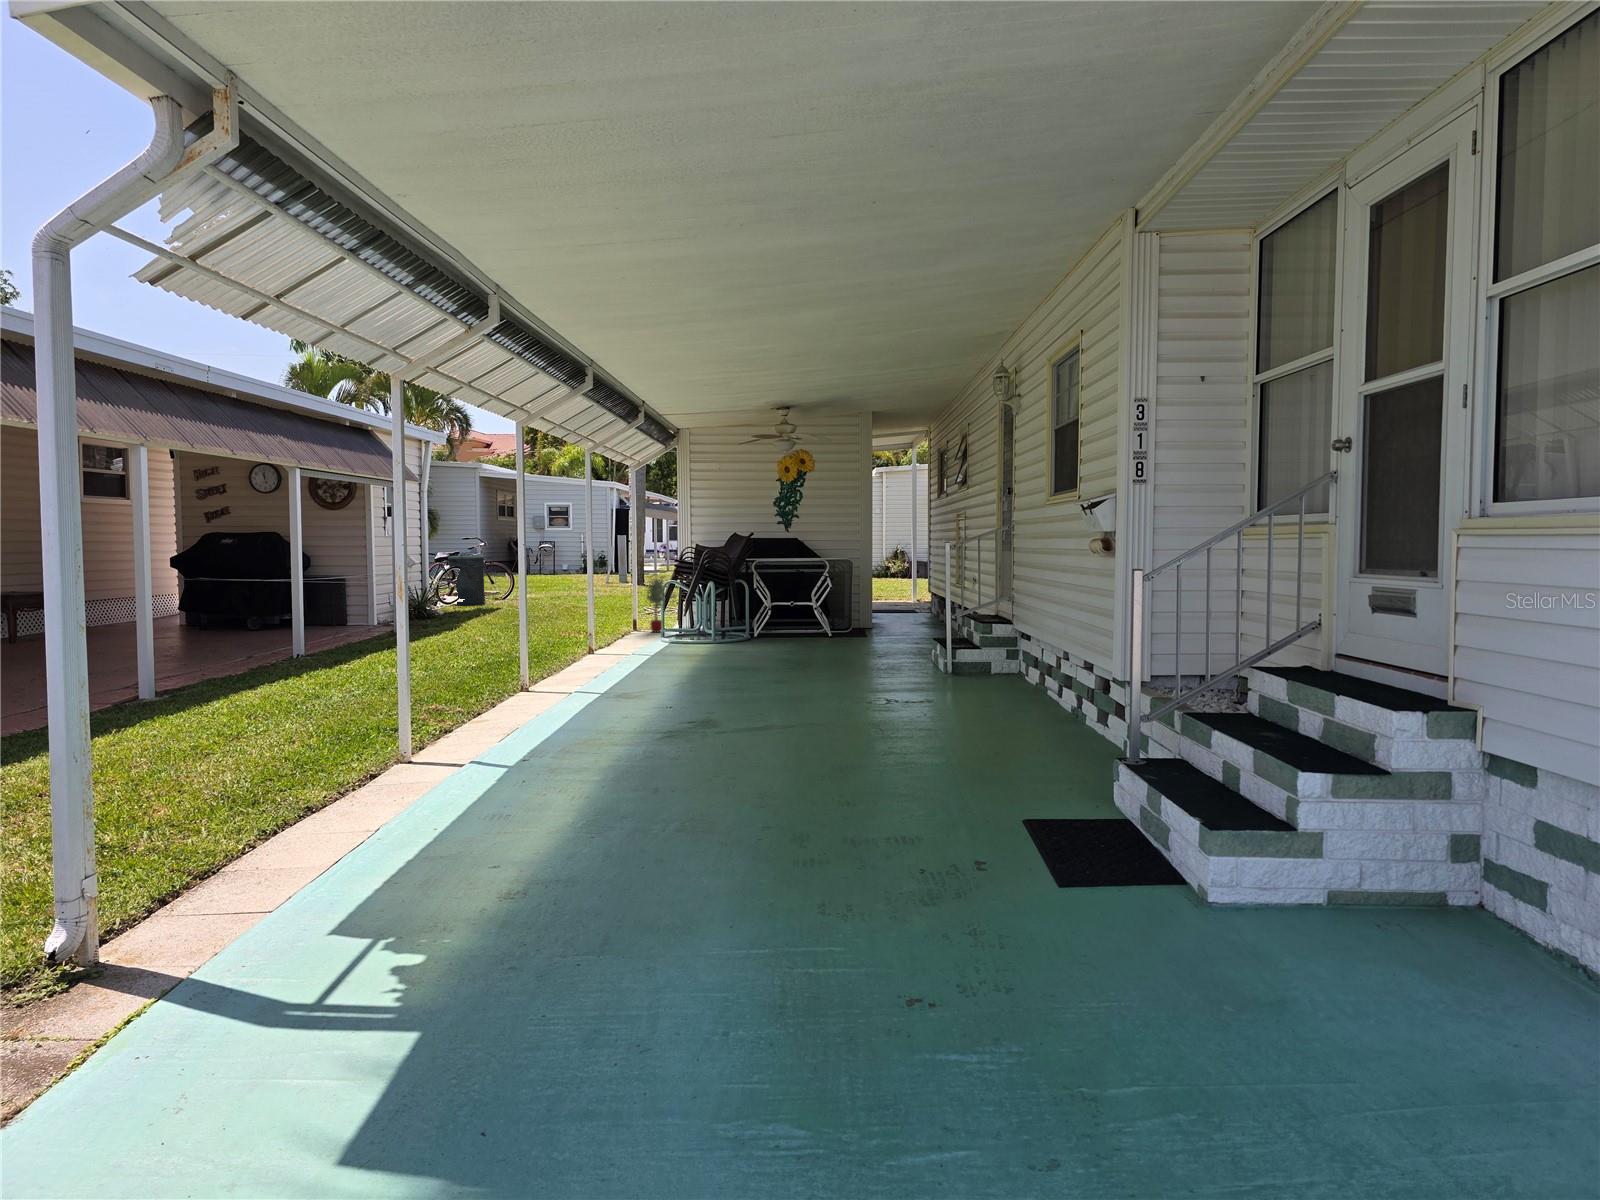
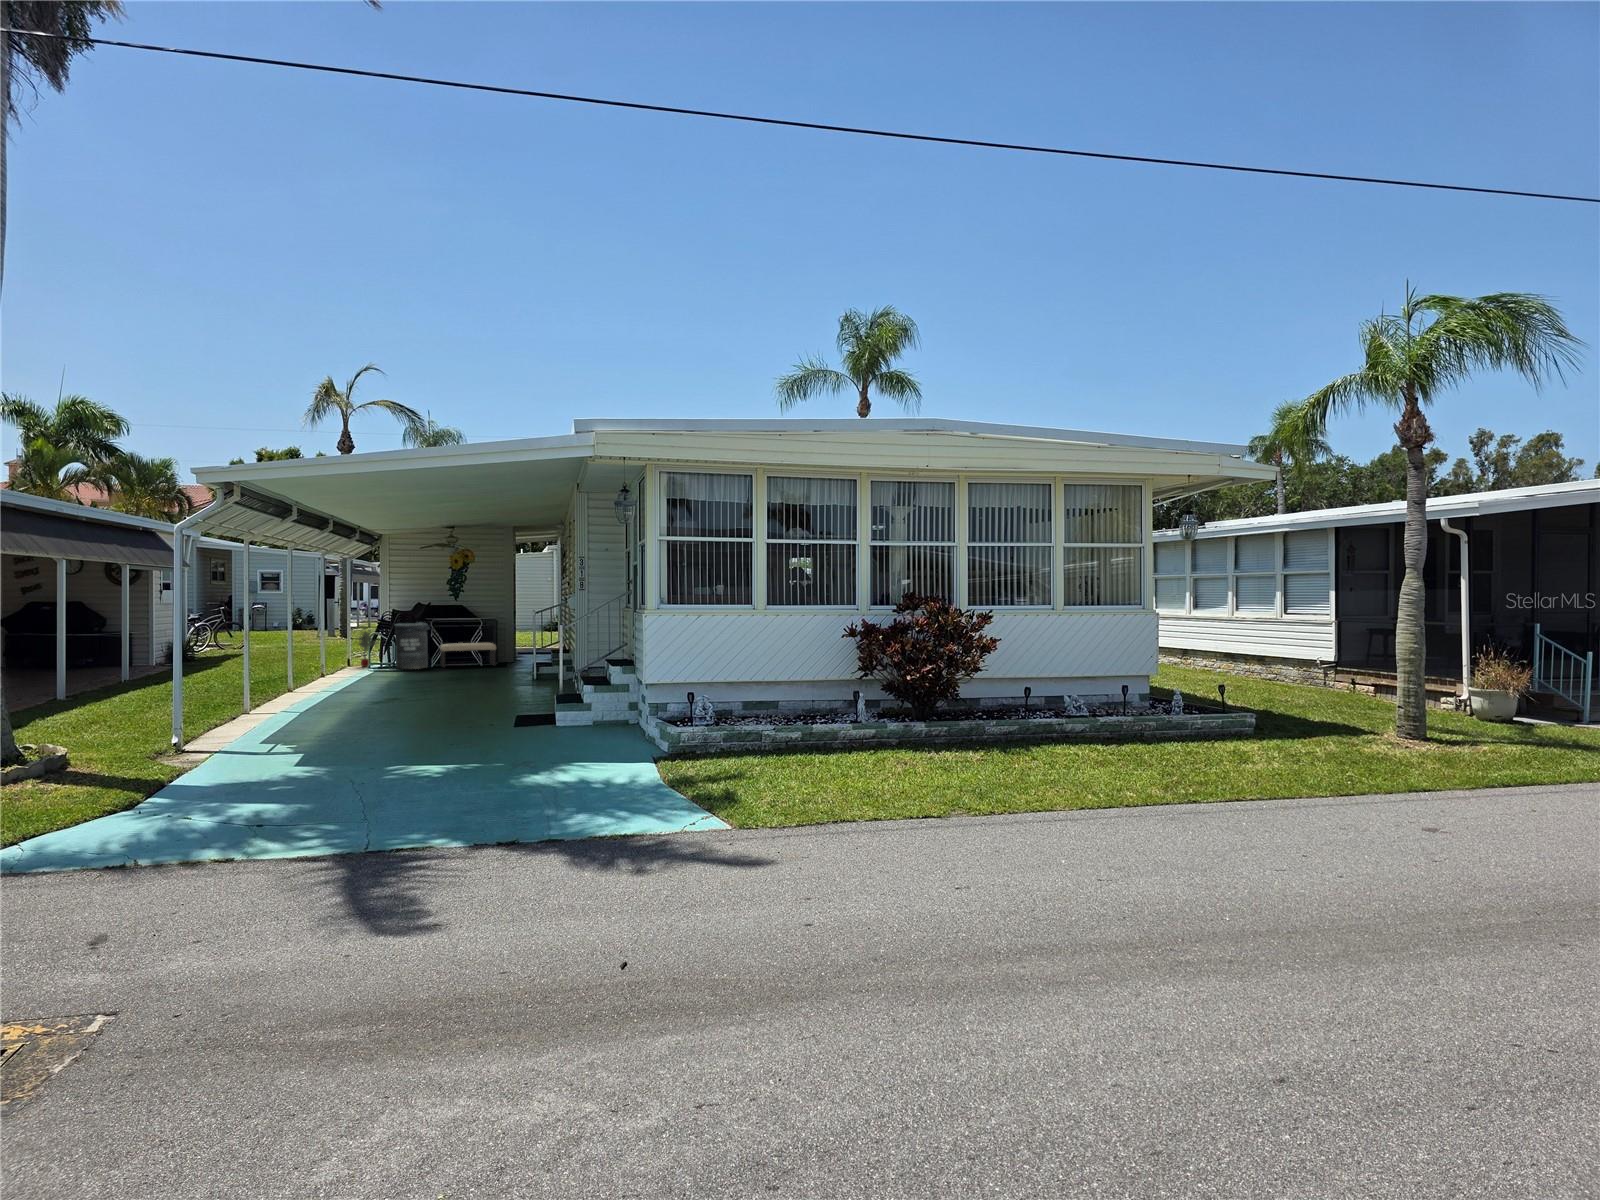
trash can: present [448,554,485,606] -> present [395,622,430,669]
bench: none [765,598,852,638] -> present [440,643,496,667]

